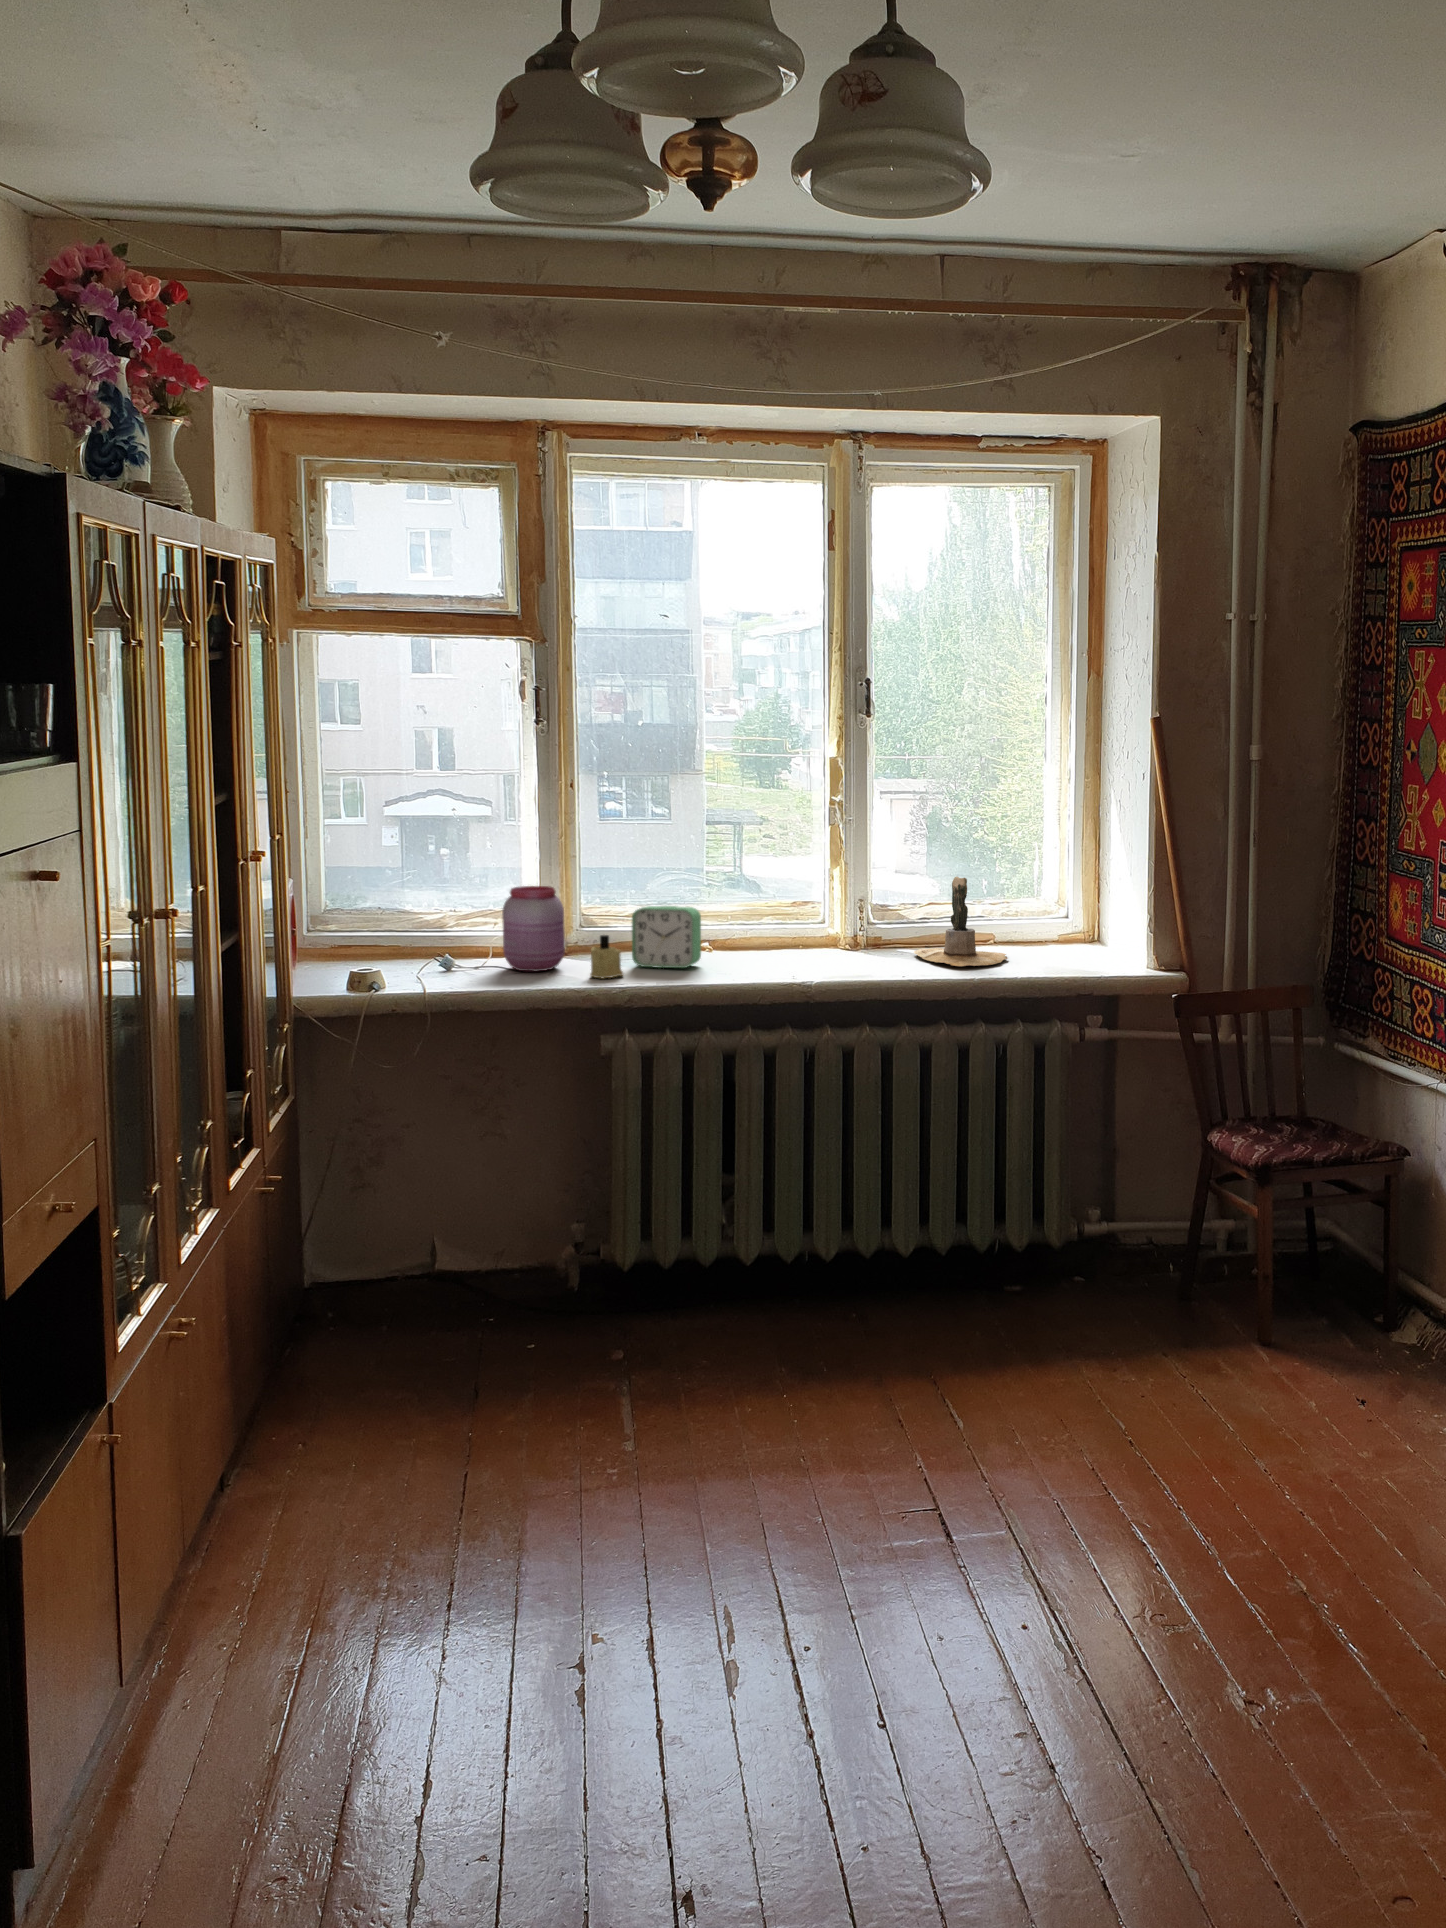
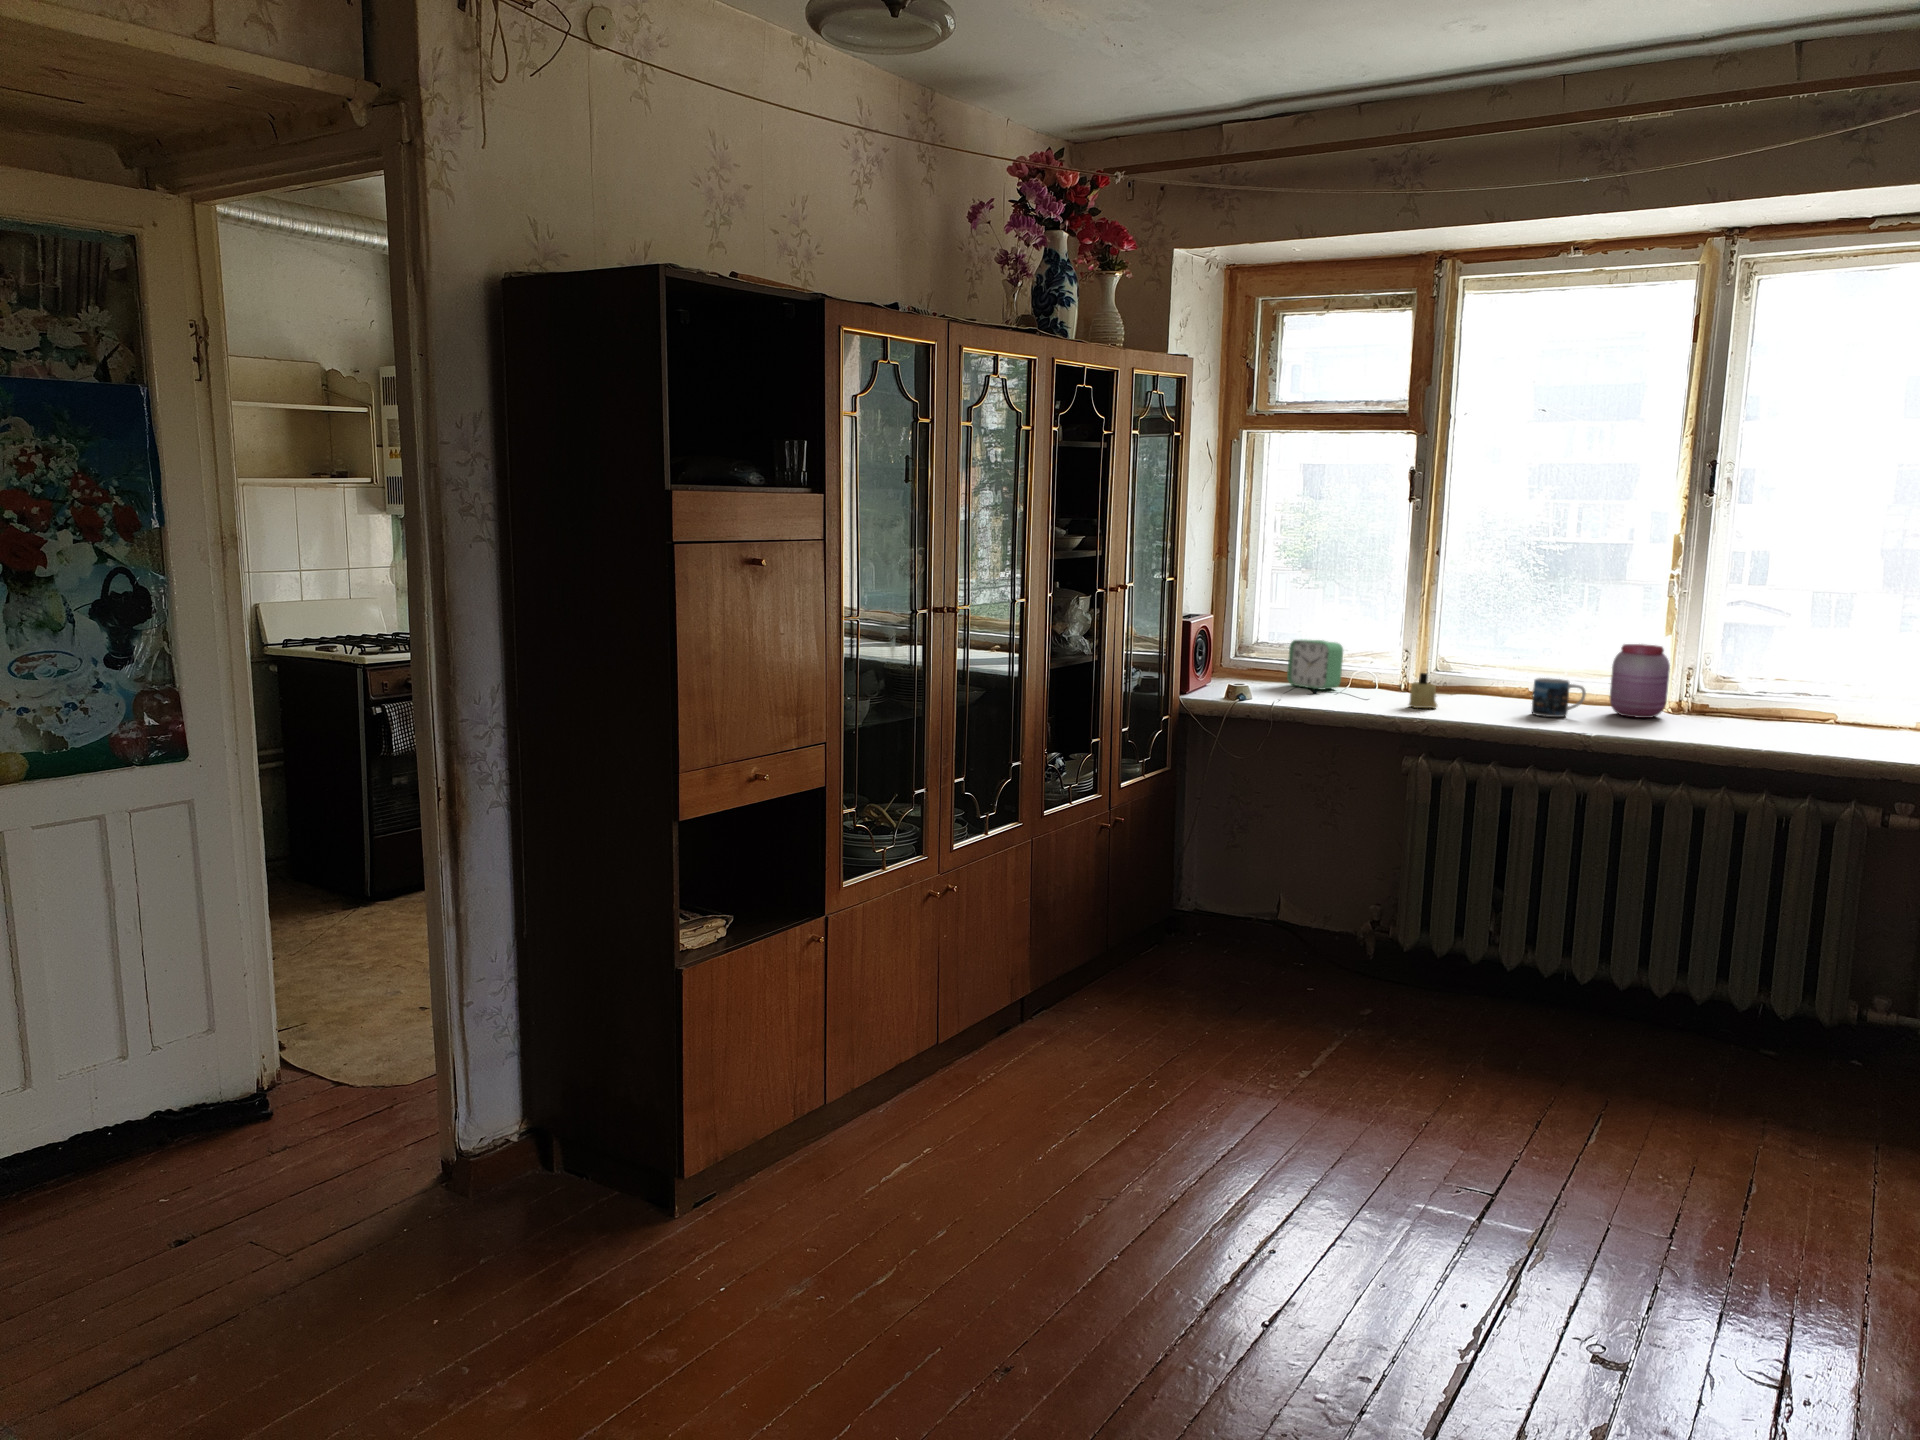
potted cactus: present [914,877,1007,966] -> none [1732,653,1835,740]
jar: present [502,886,565,971] -> present [1610,644,1670,718]
alarm clock: present [632,906,701,968] -> present [1287,640,1343,690]
mug: none [724,926,780,970] -> present [1532,678,1586,717]

